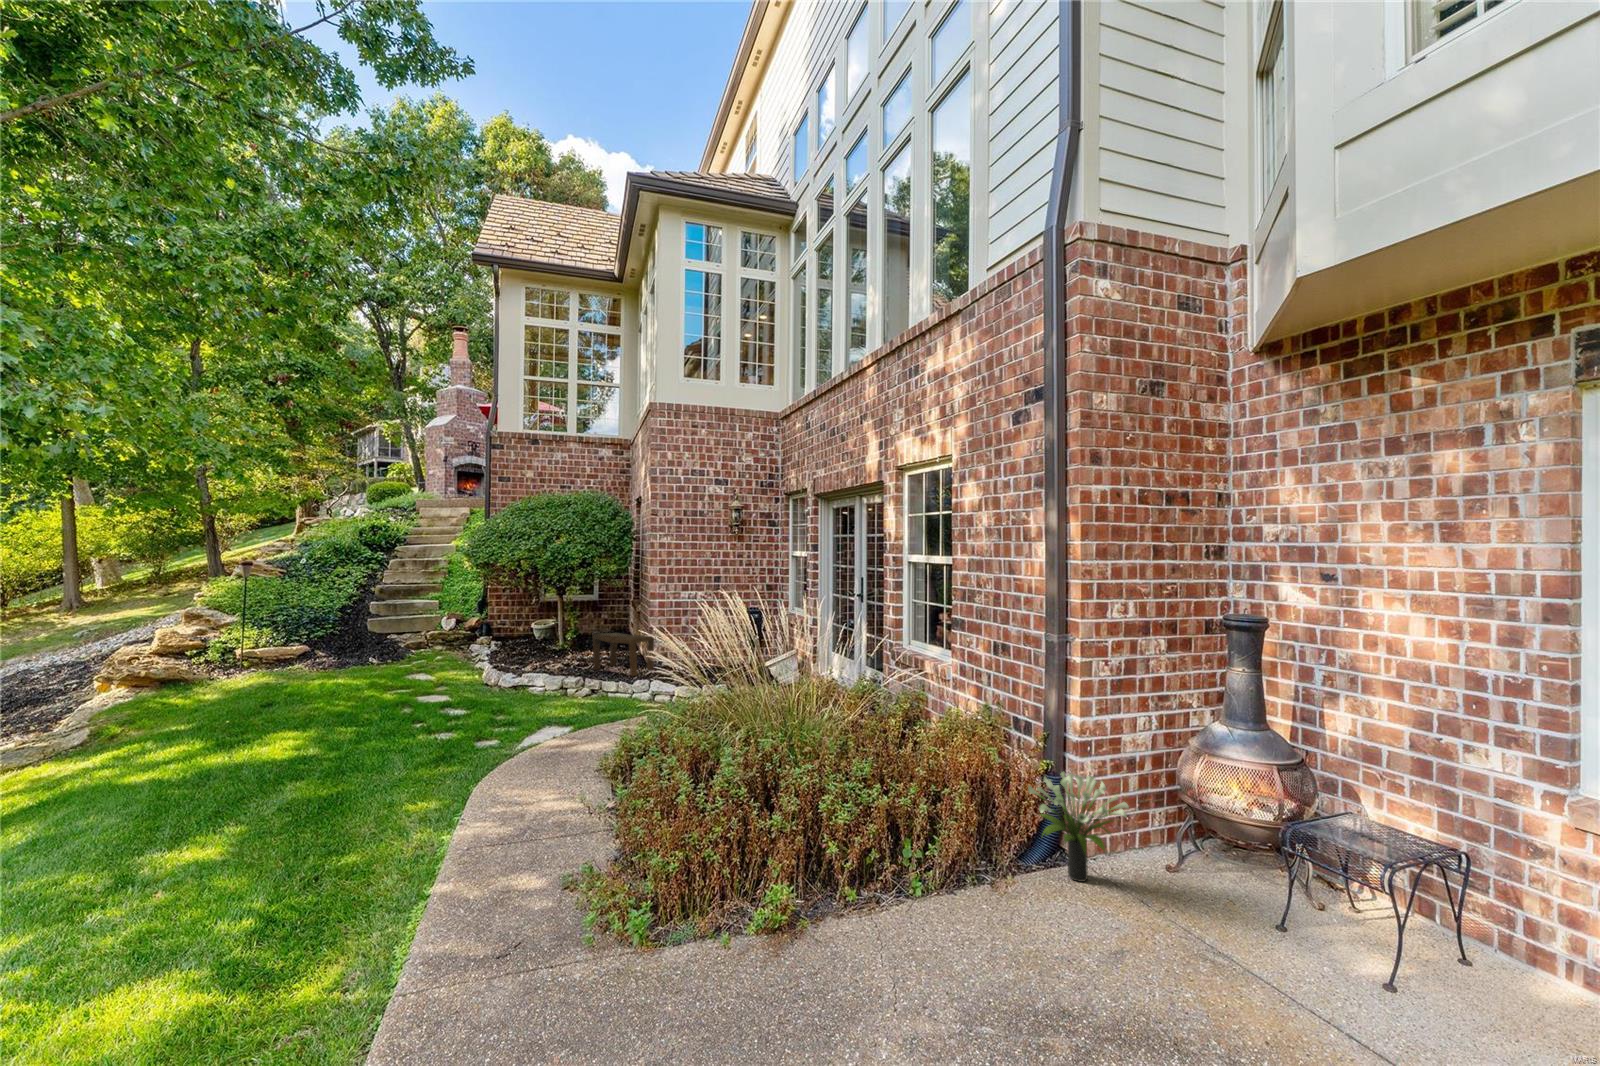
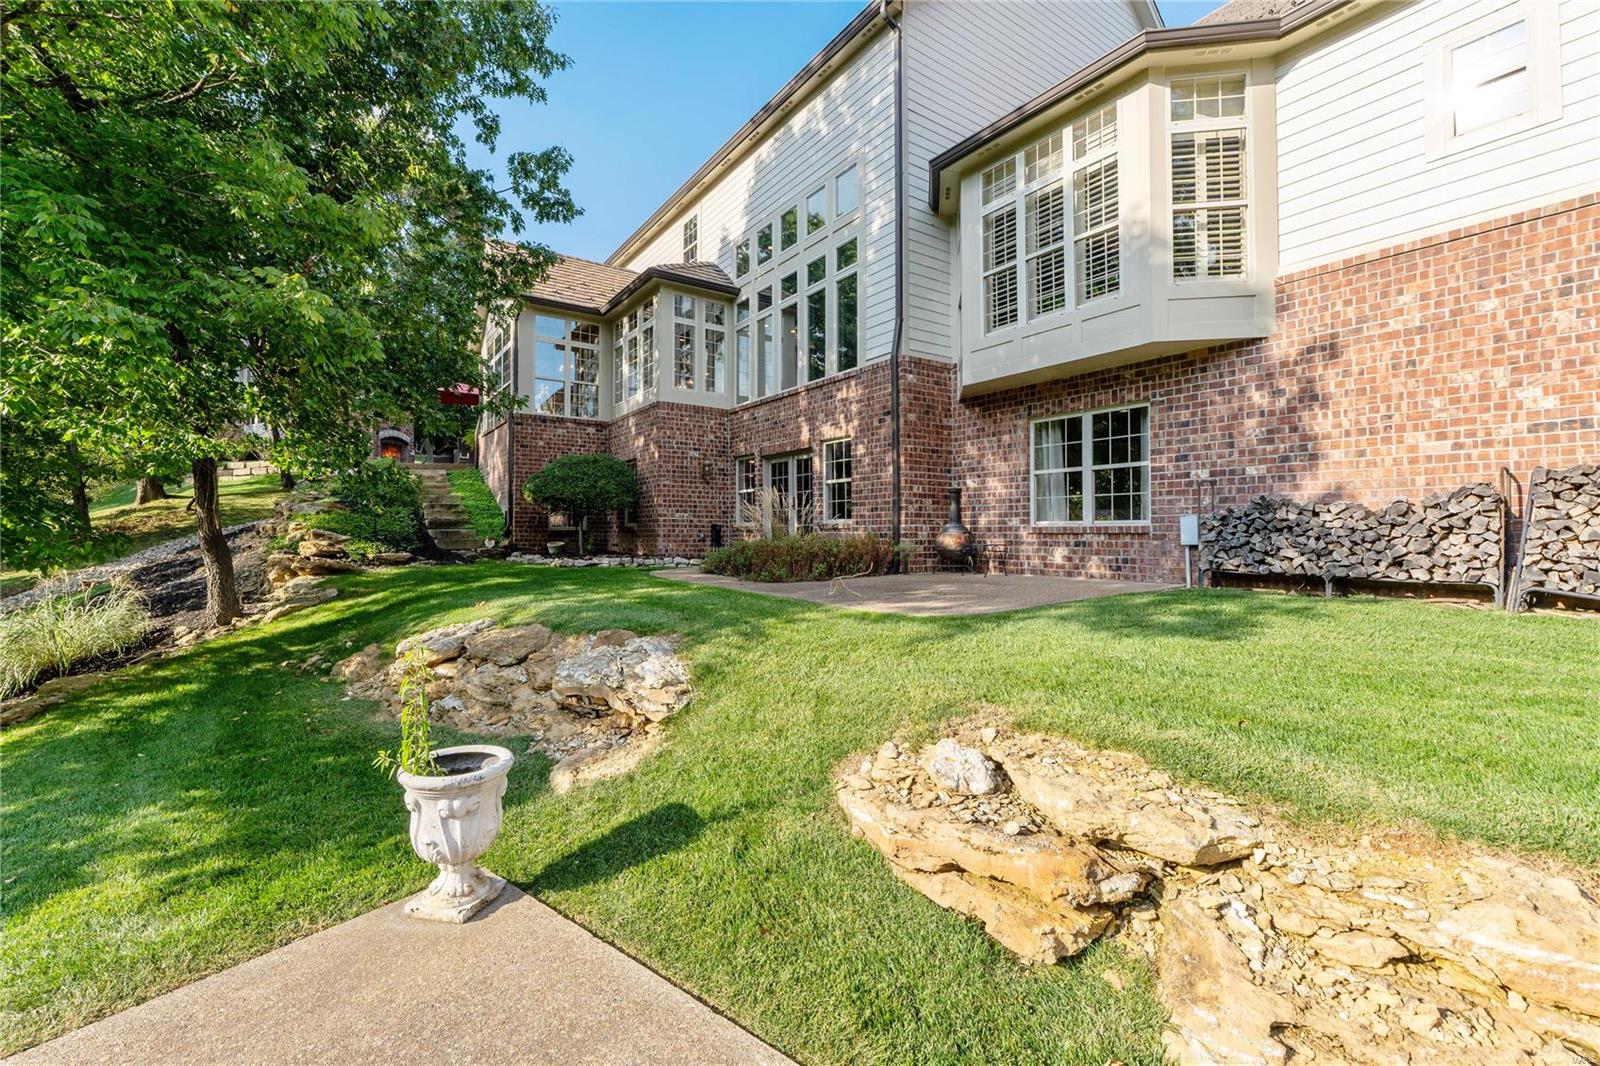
bench: present [592,632,654,676] -> none [620,540,663,562]

